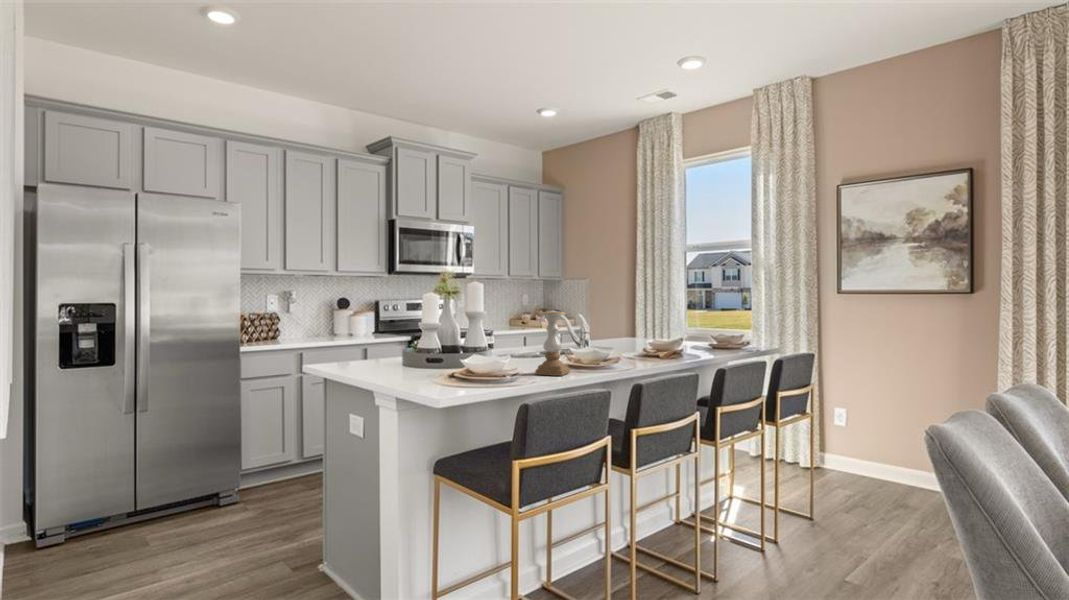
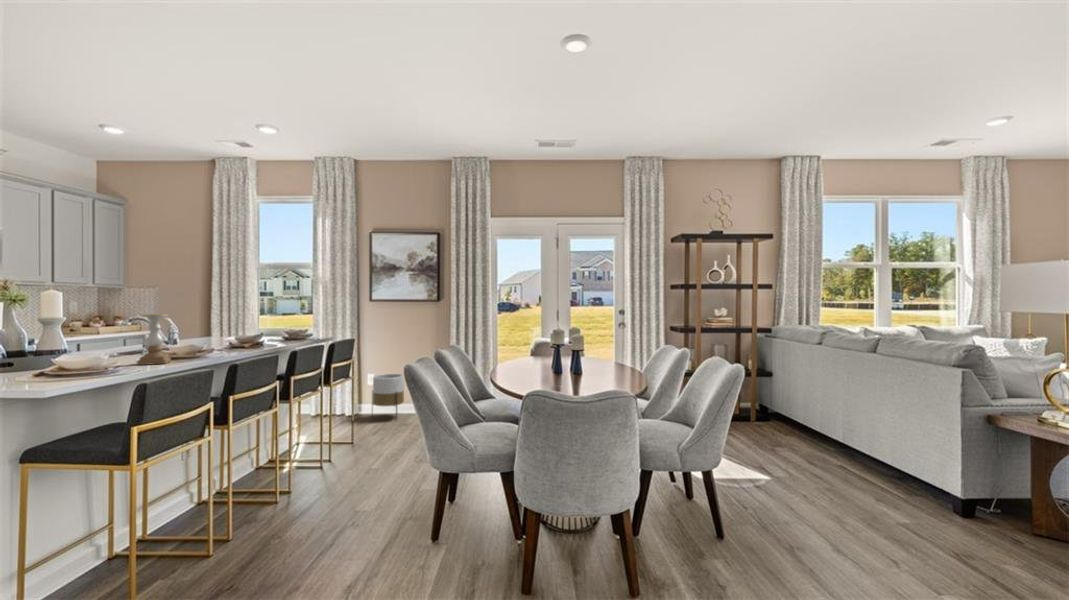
planter: none [842,412,900,493] -> present [372,374,404,415]

